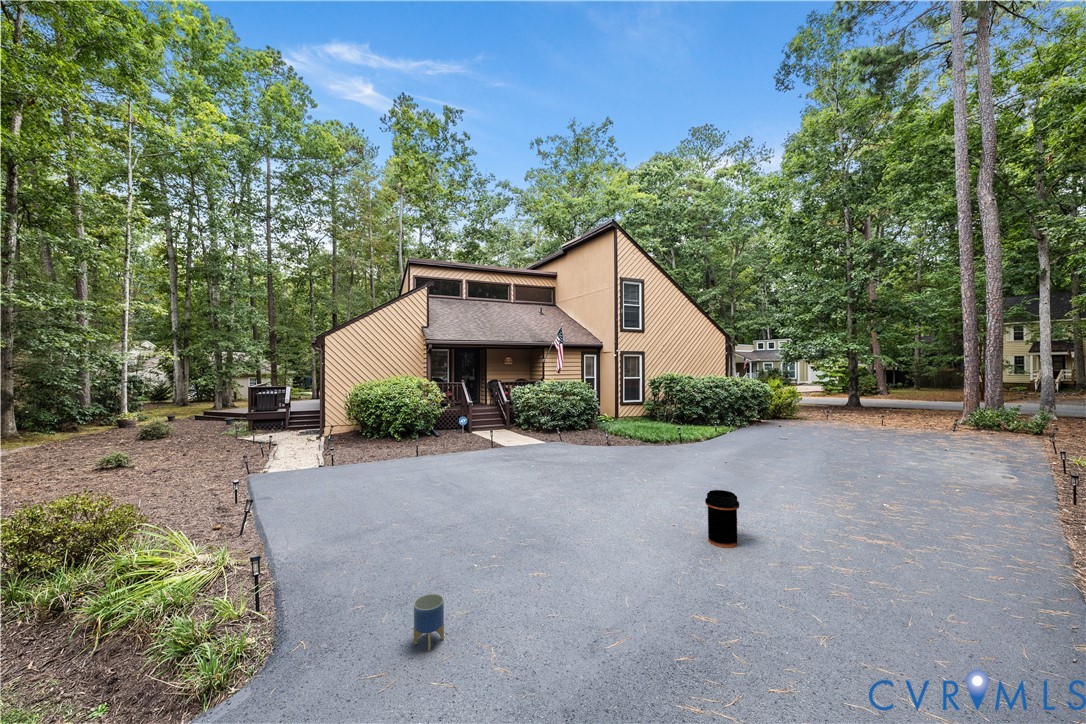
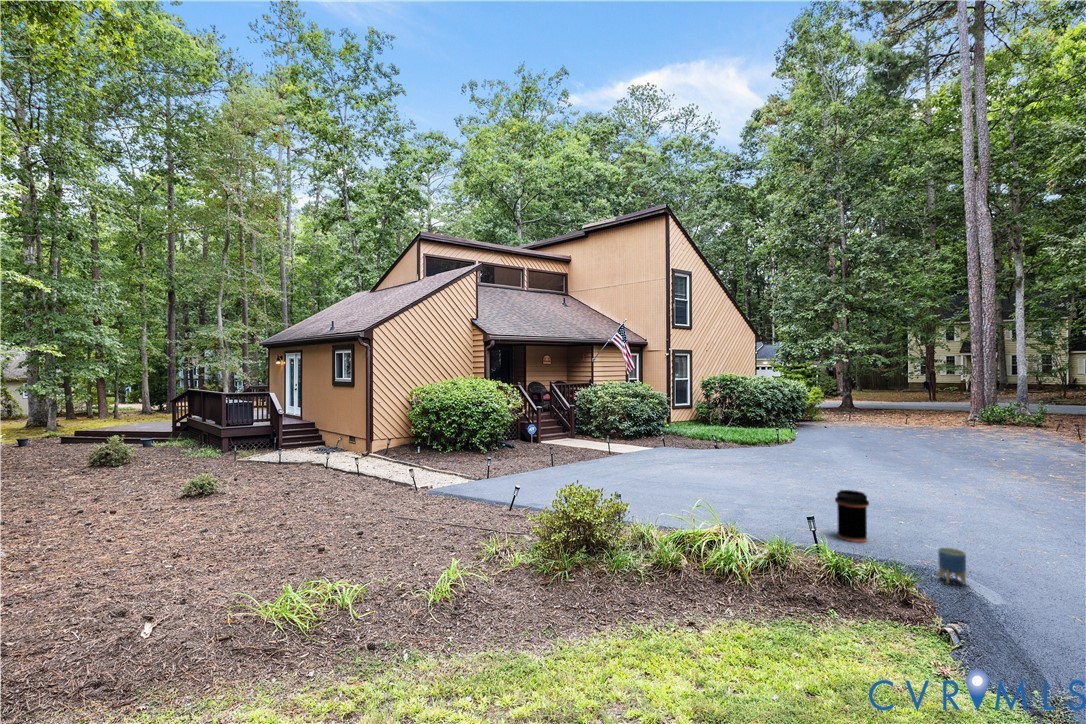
trash can: present [705,490,739,548] -> present [835,490,869,542]

